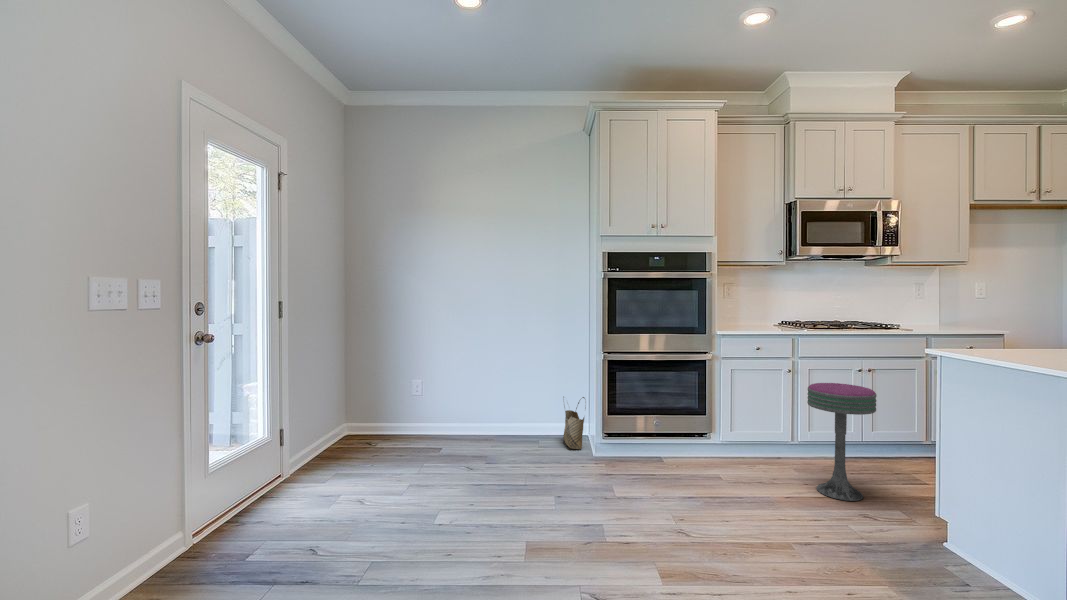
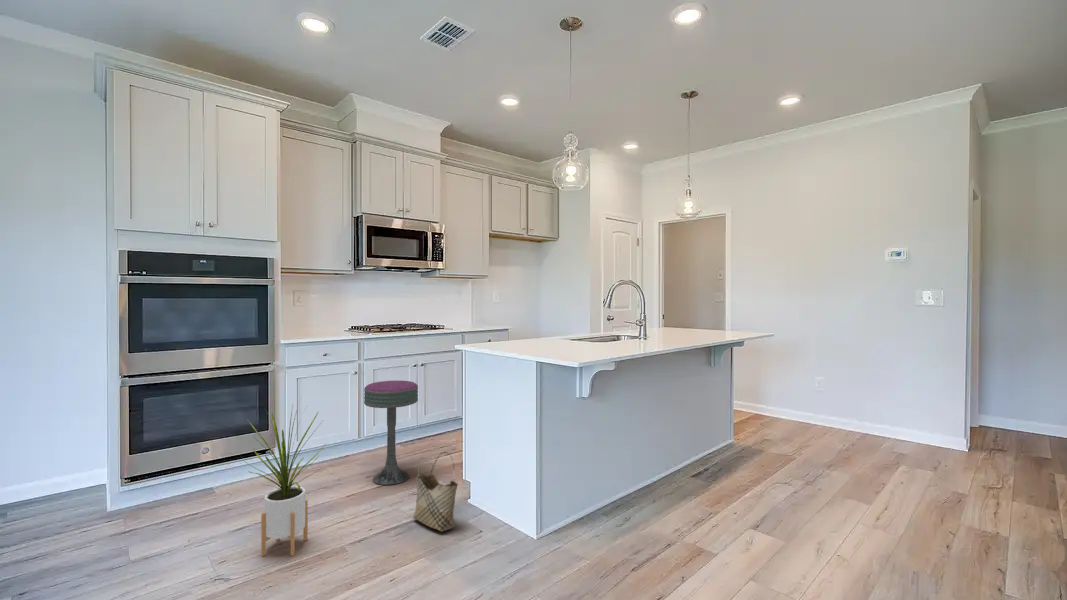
house plant: none [704,391,786,540] -> present [246,411,325,556]
woven basket: present [563,397,584,449] -> present [413,452,458,531]

